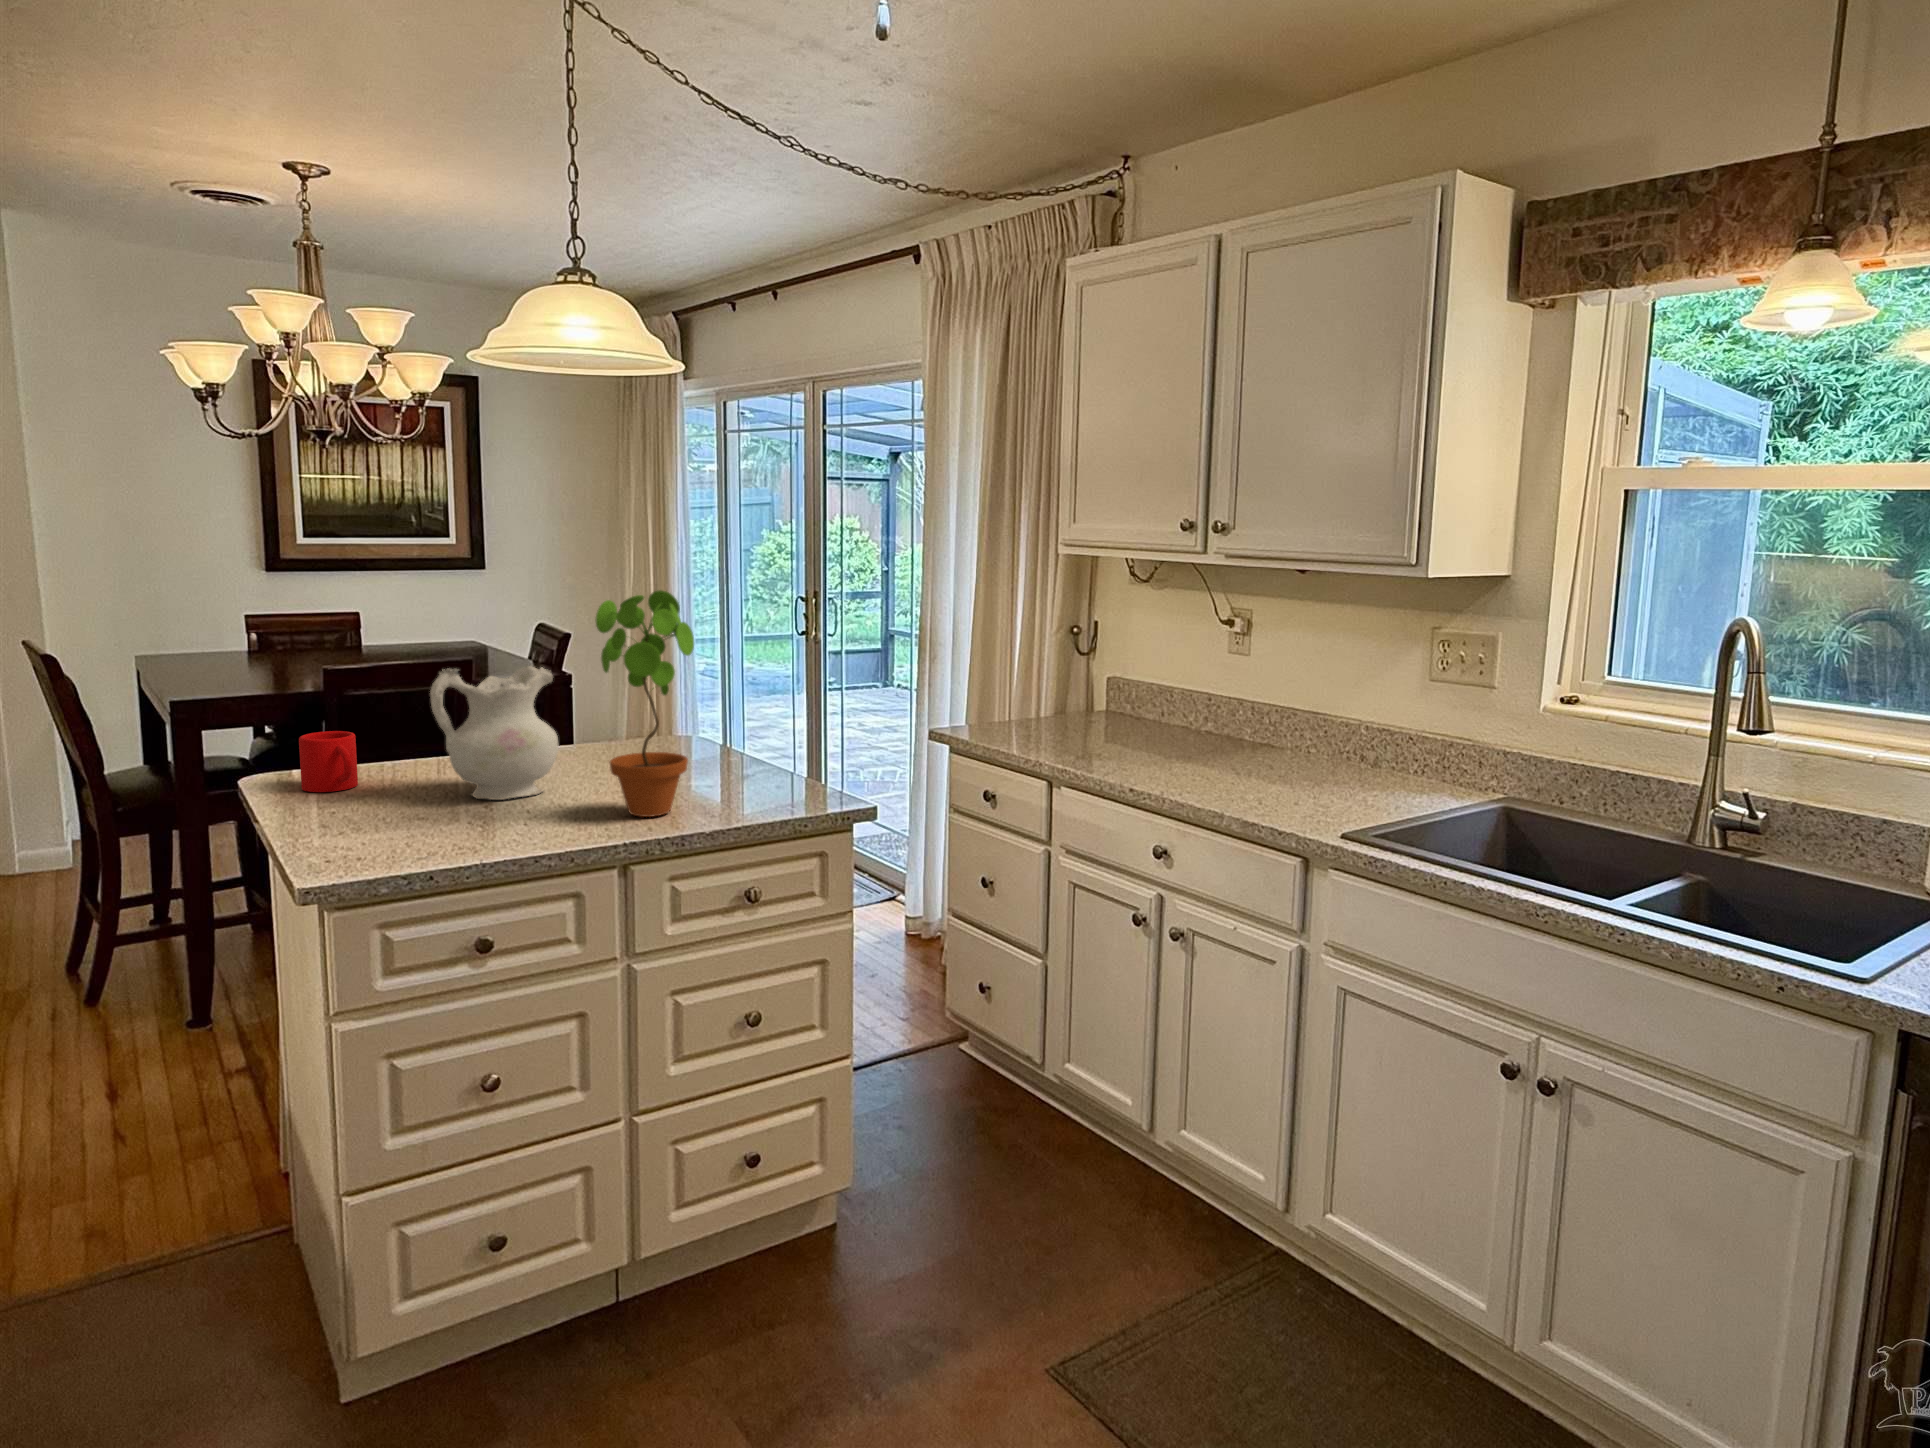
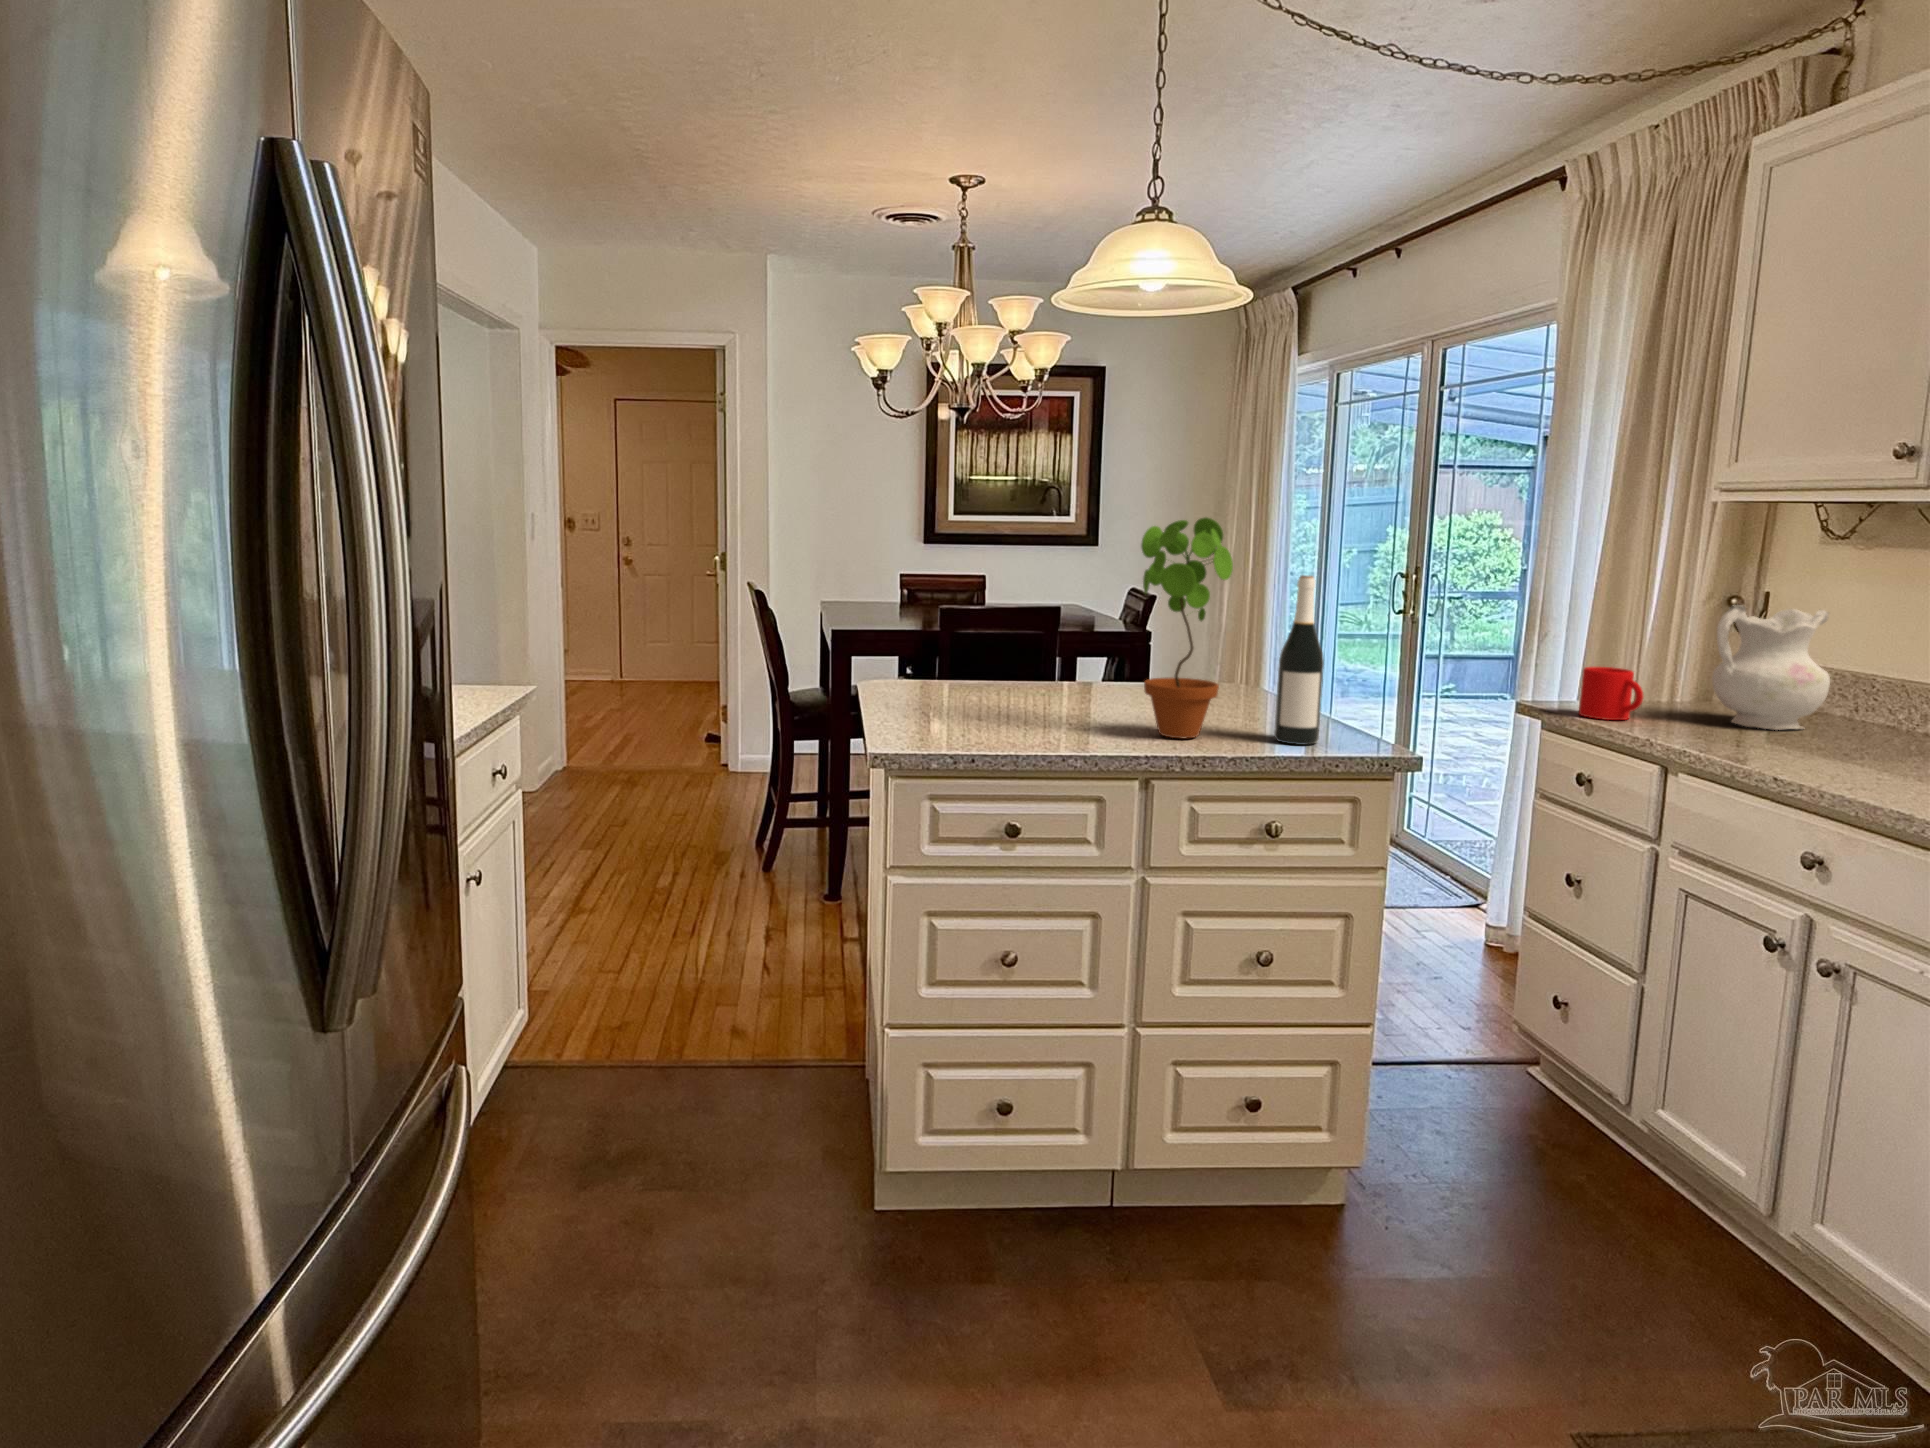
wine bottle: none [744,645,786,808] -> present [1274,576,1324,745]
ceramic pitcher: present [430,666,559,800] -> present [1712,605,1830,730]
mug: present [299,731,358,792] -> present [1579,667,1643,720]

